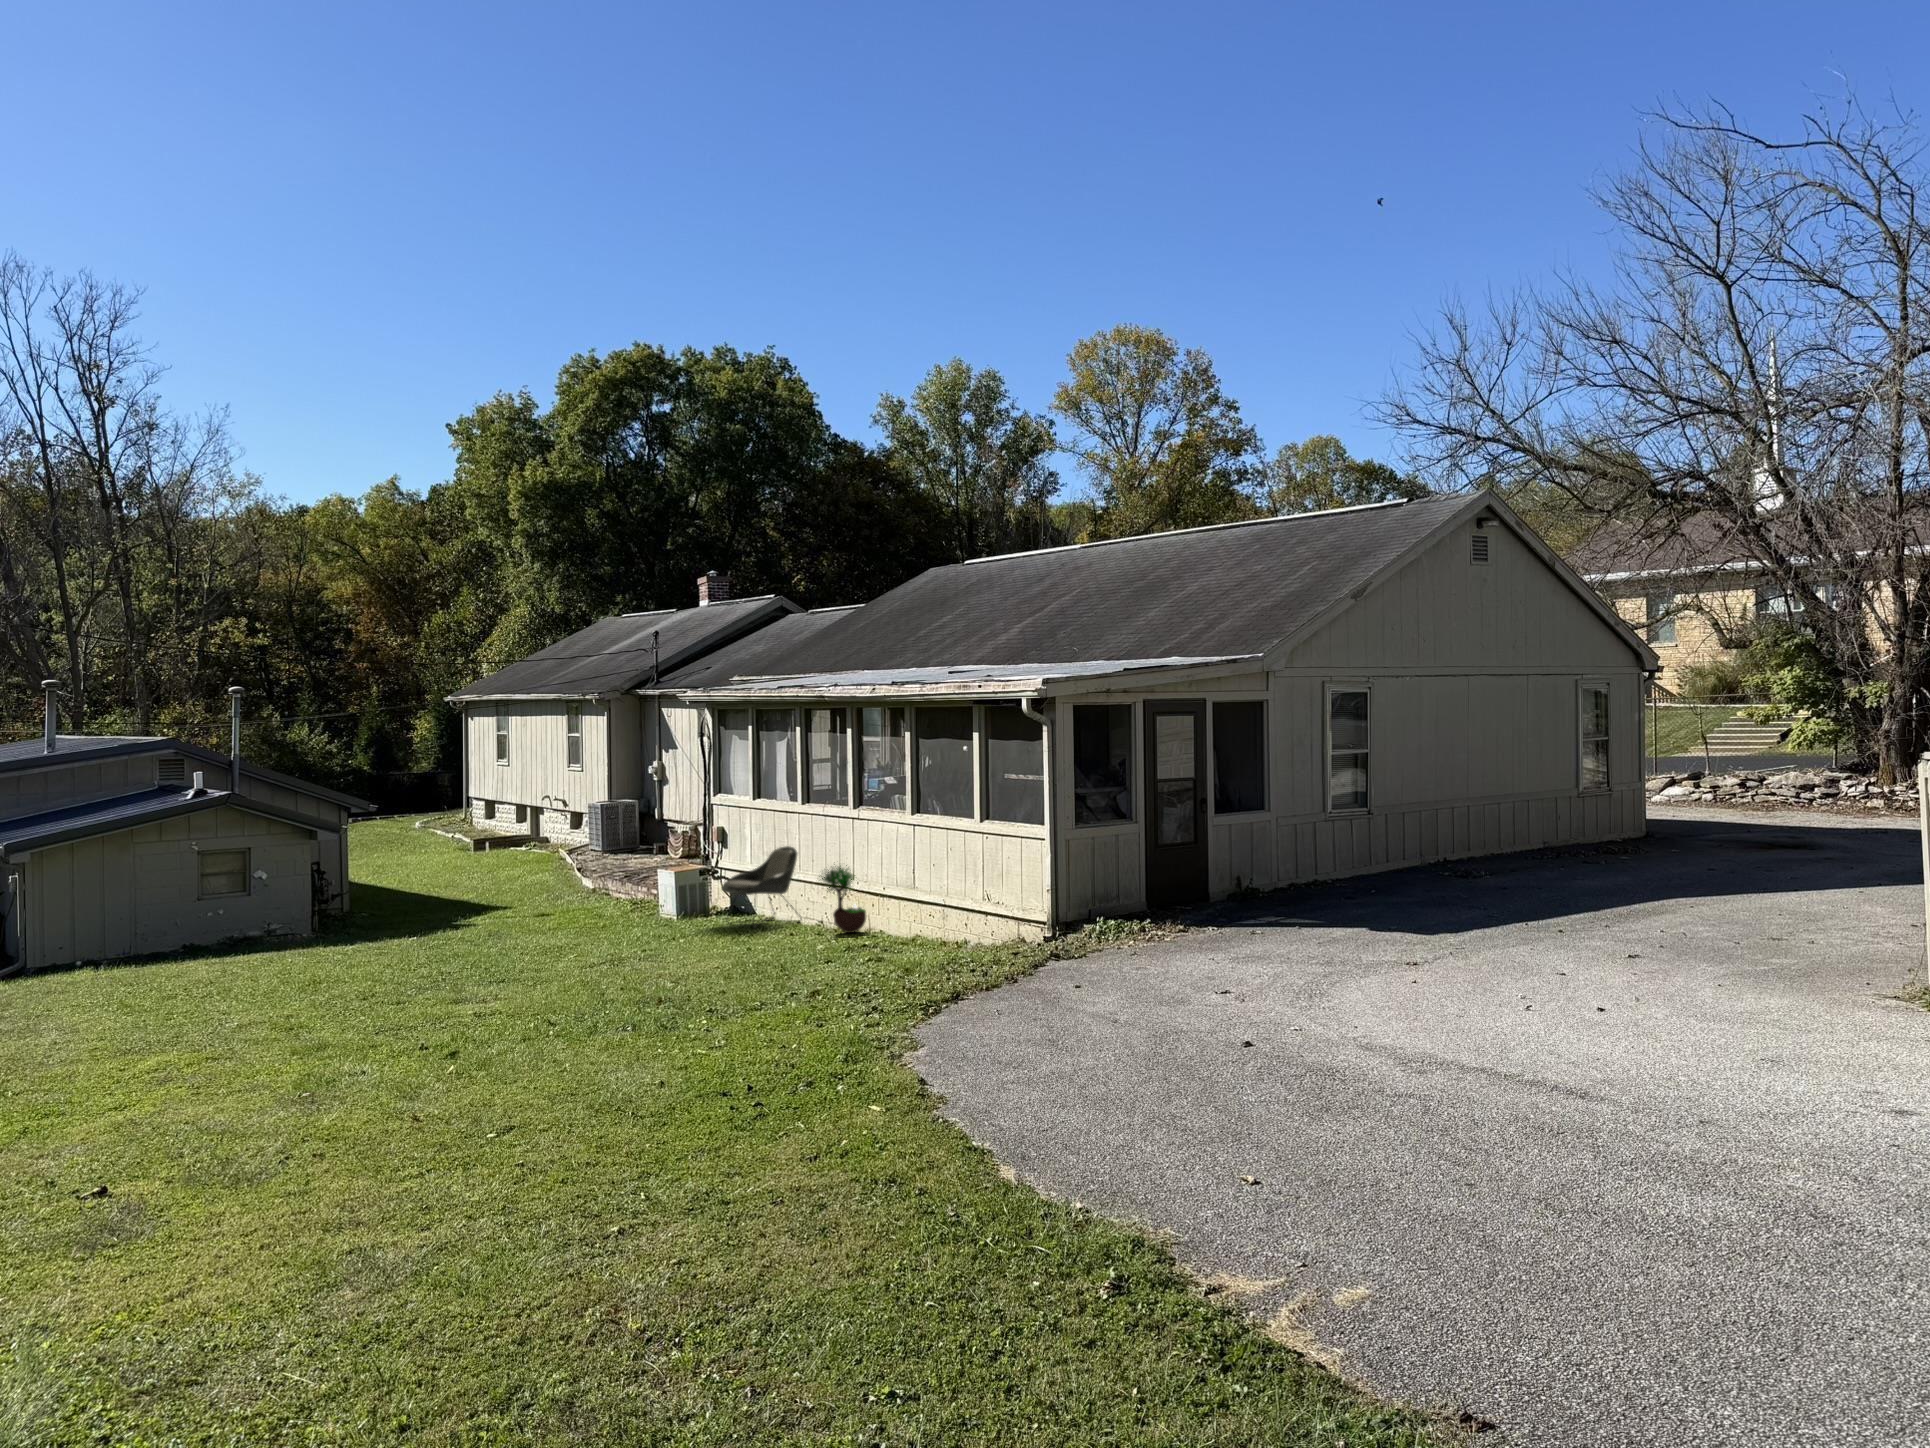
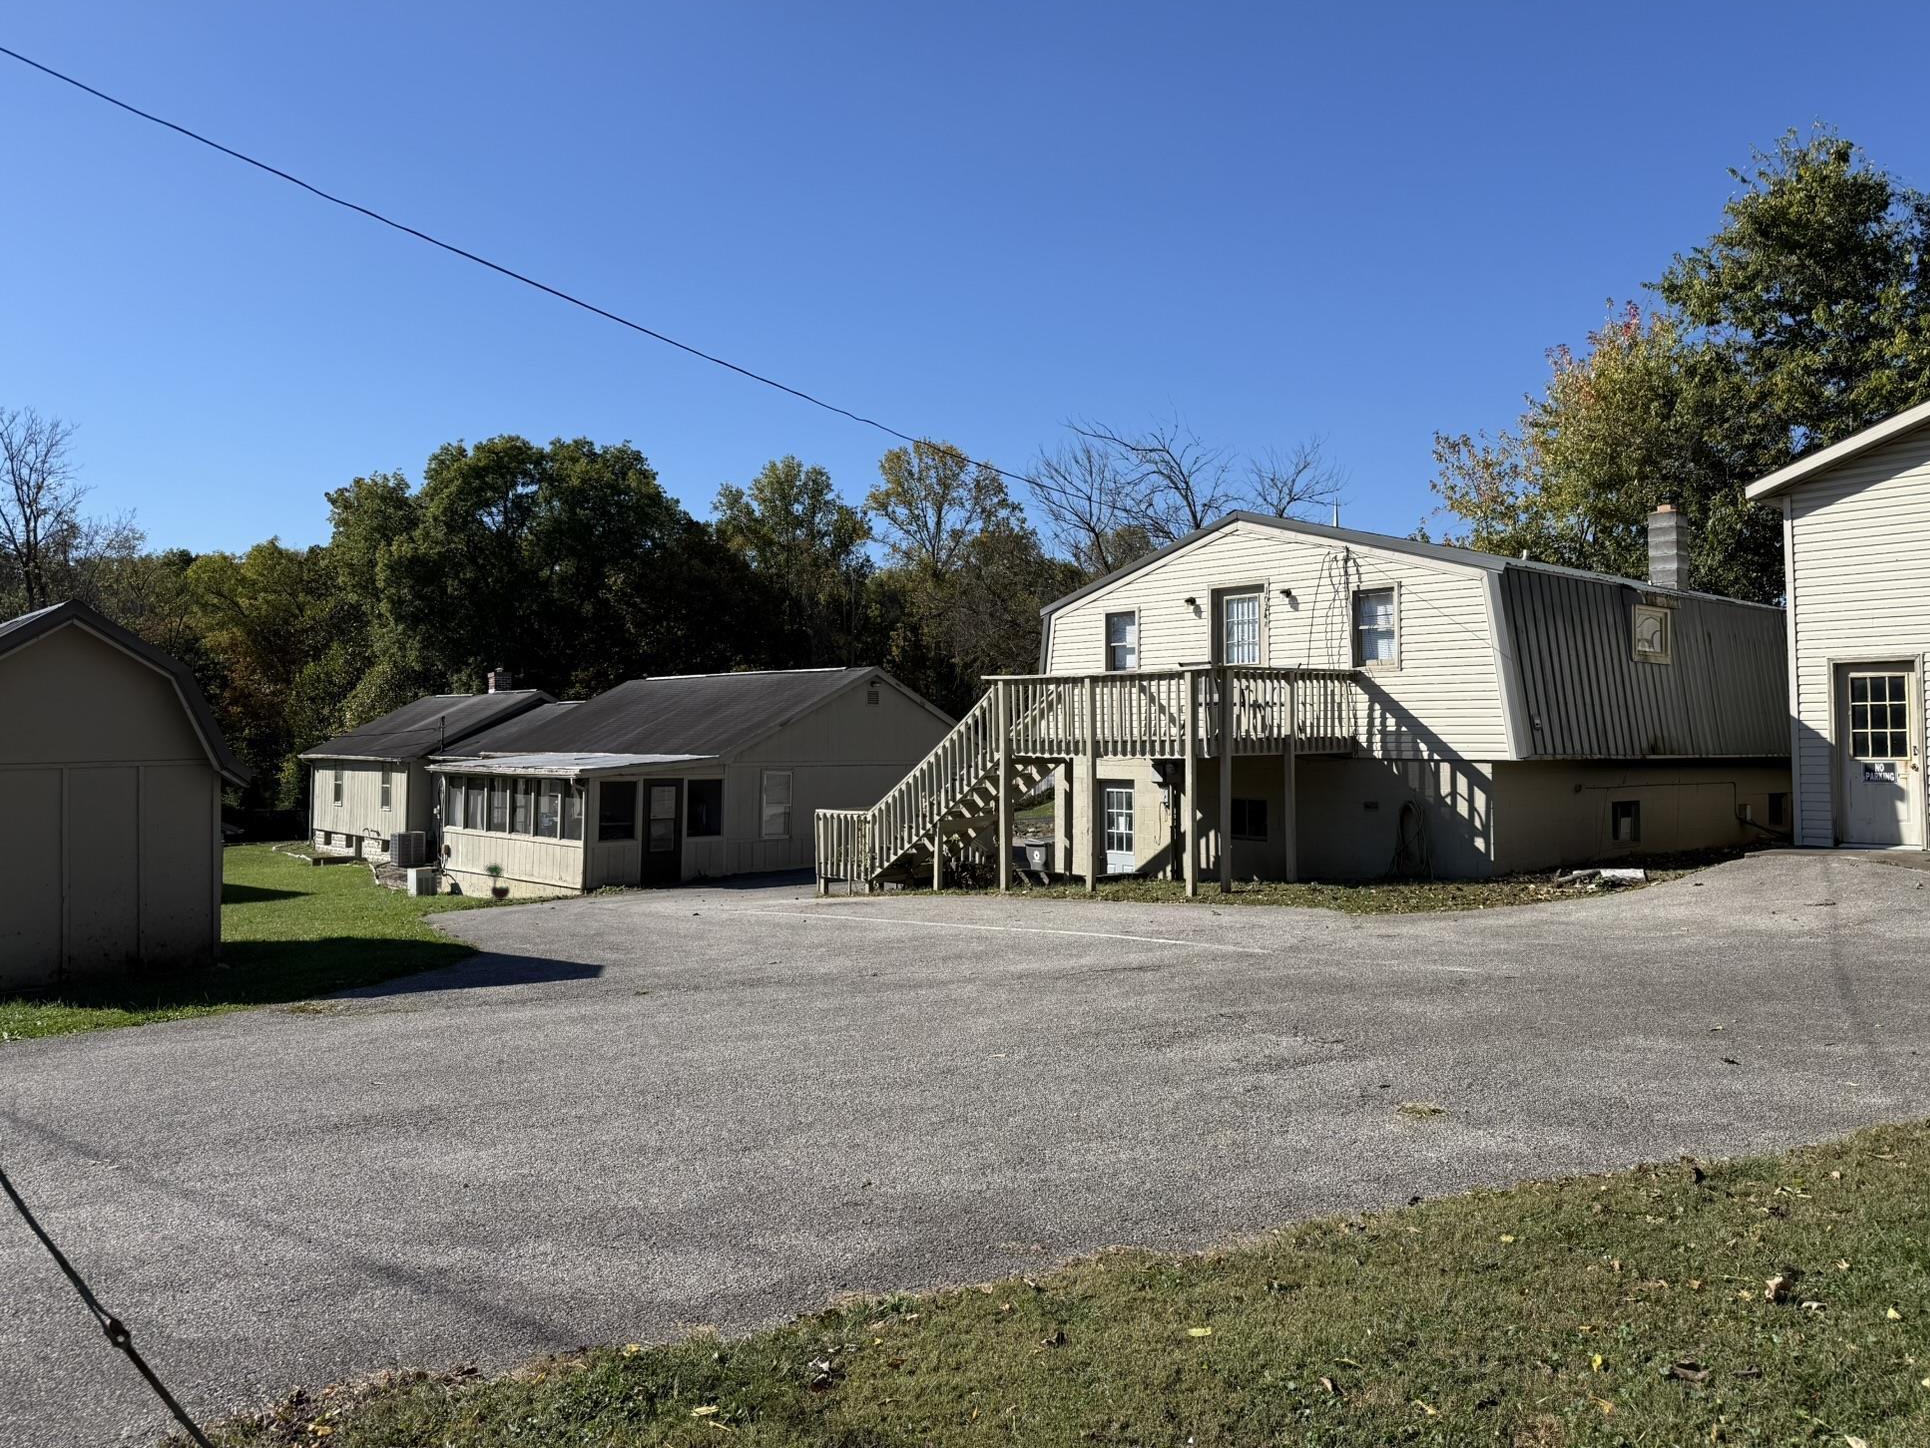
lounge chair: present [721,846,801,928] -> none [437,855,482,899]

